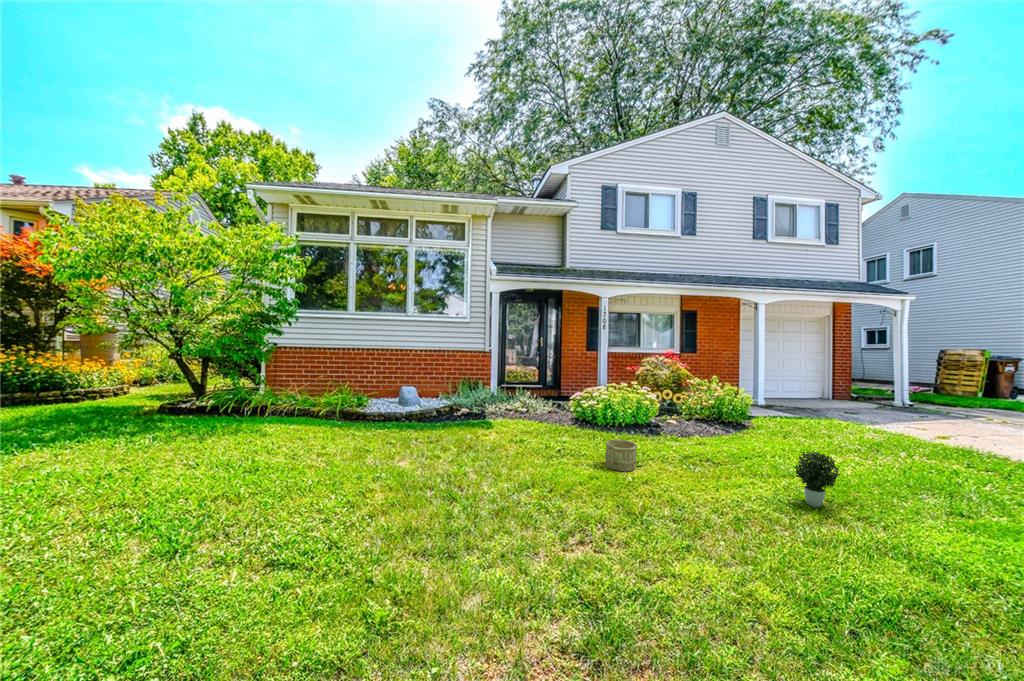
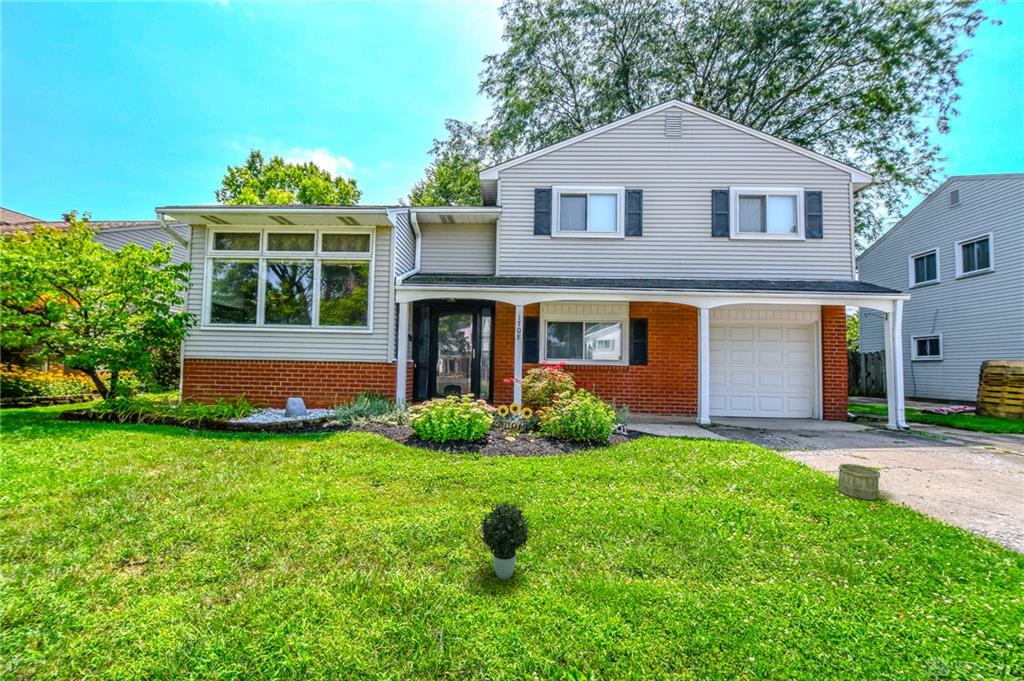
wooden bucket: present [605,439,637,471] -> present [838,464,880,500]

